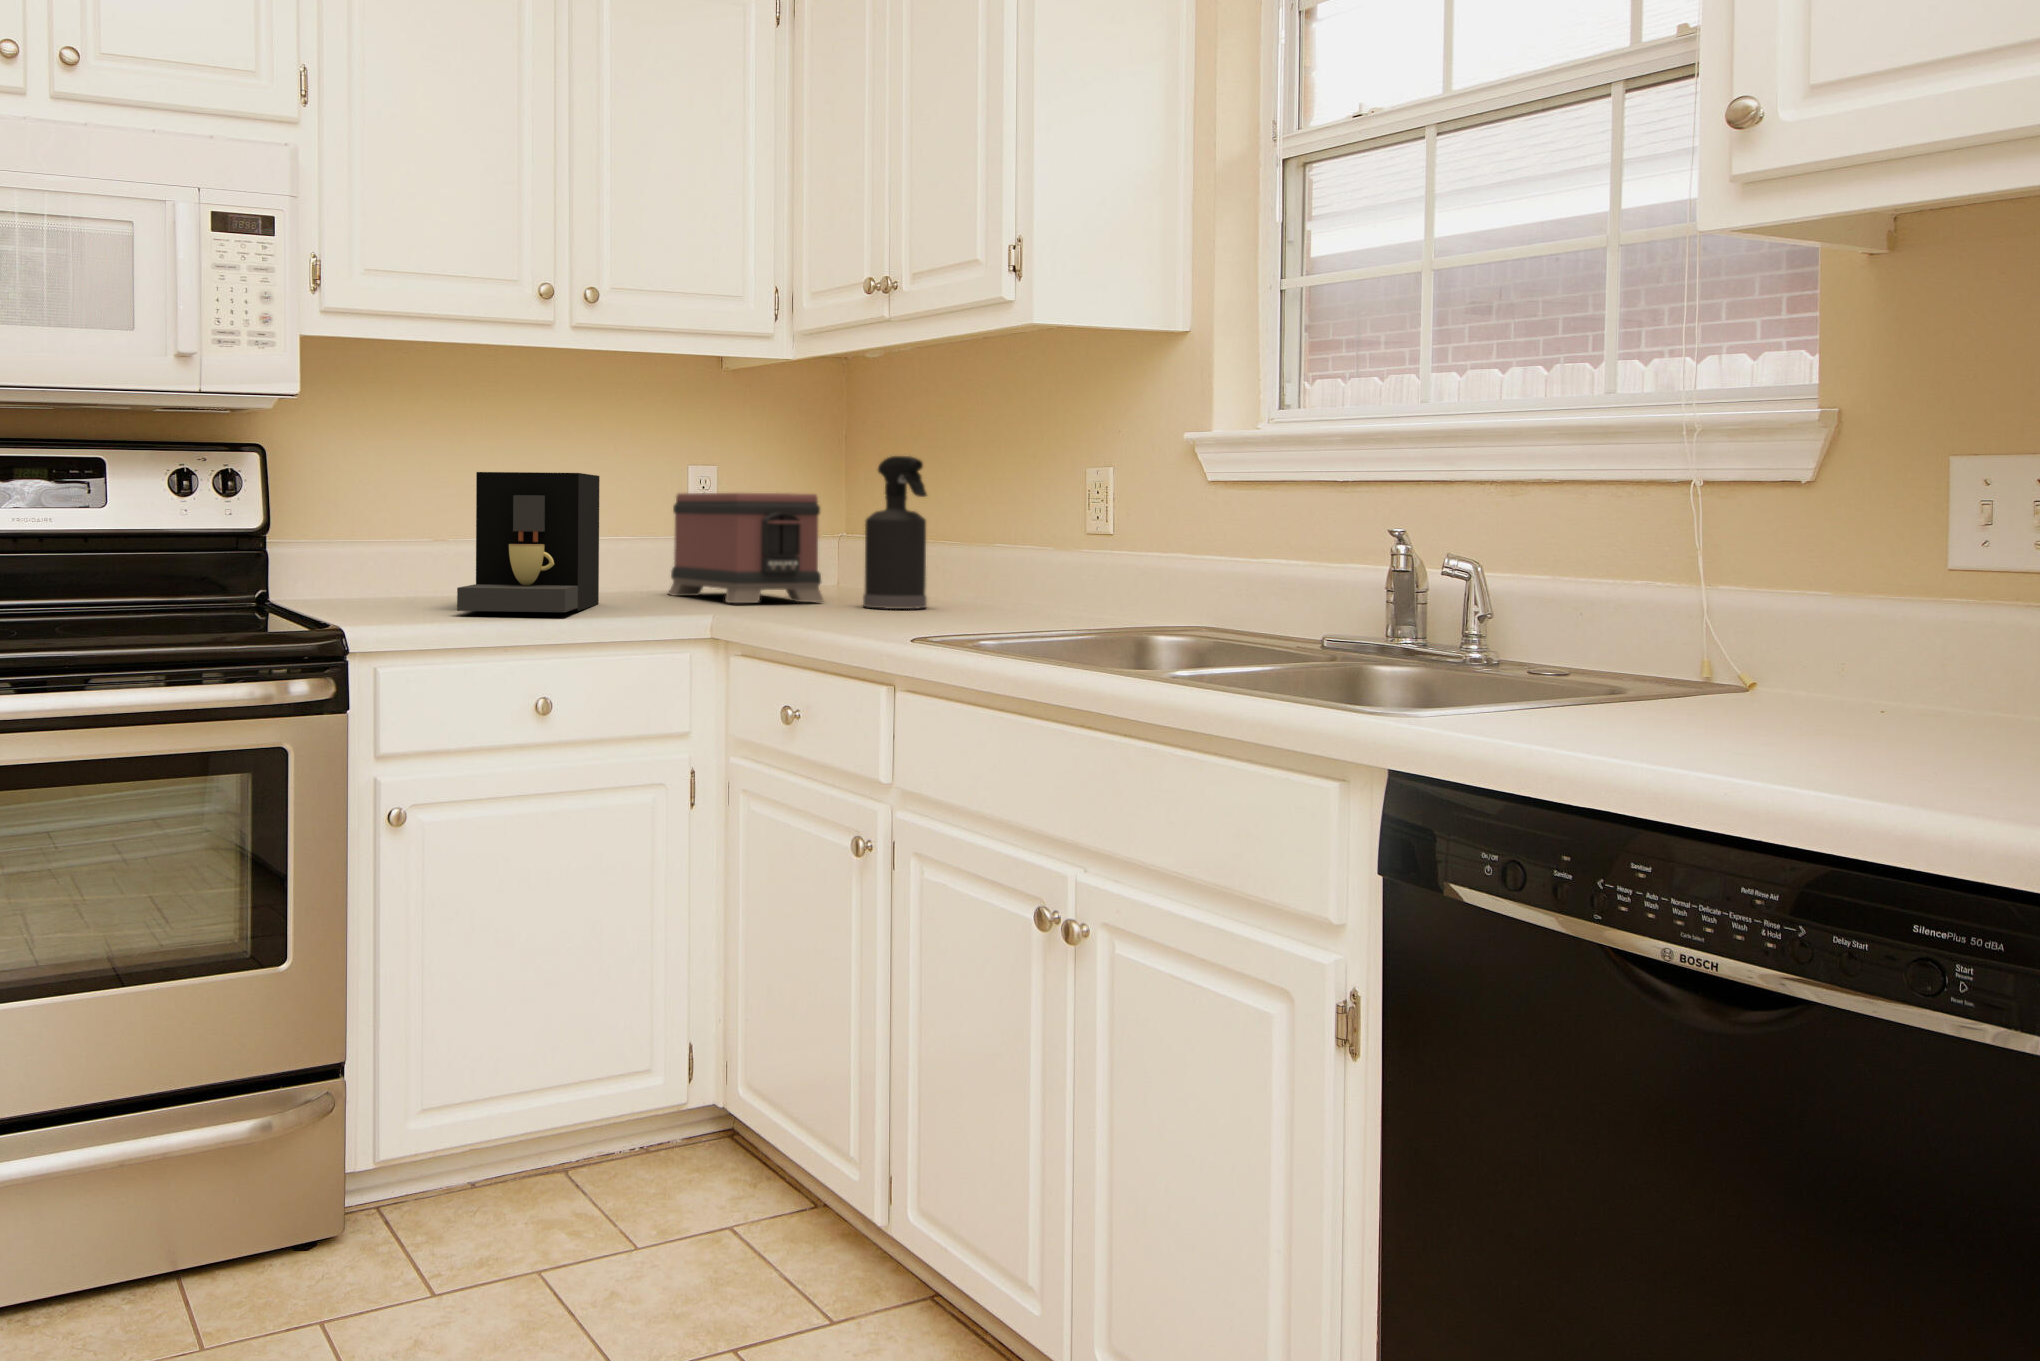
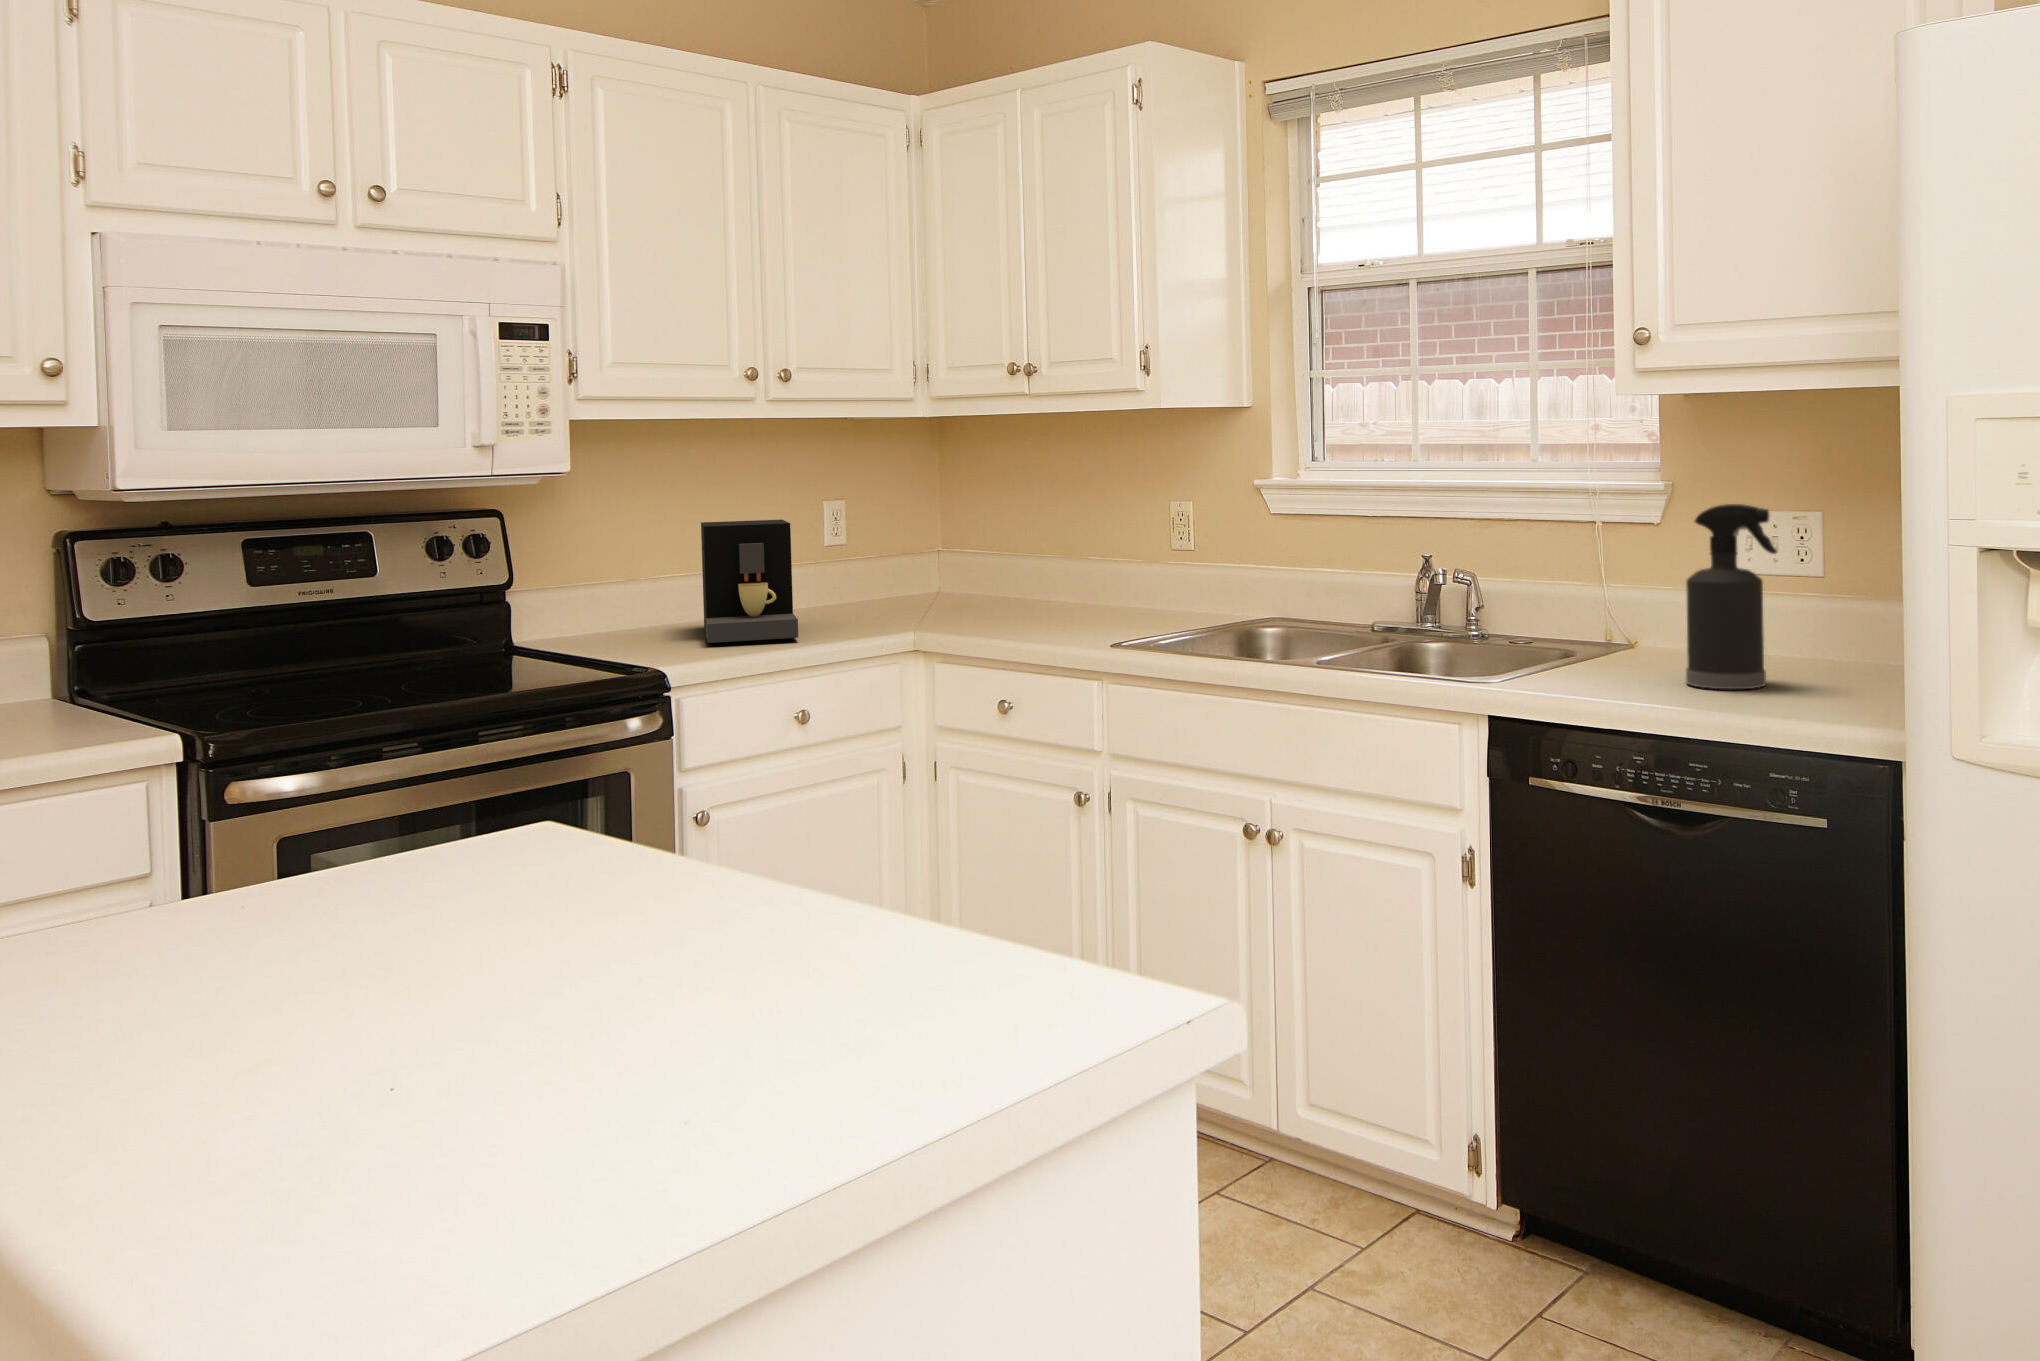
spray bottle: present [863,456,927,609] -> present [1686,504,1777,689]
toaster: present [669,493,824,603] -> none [815,522,958,615]

